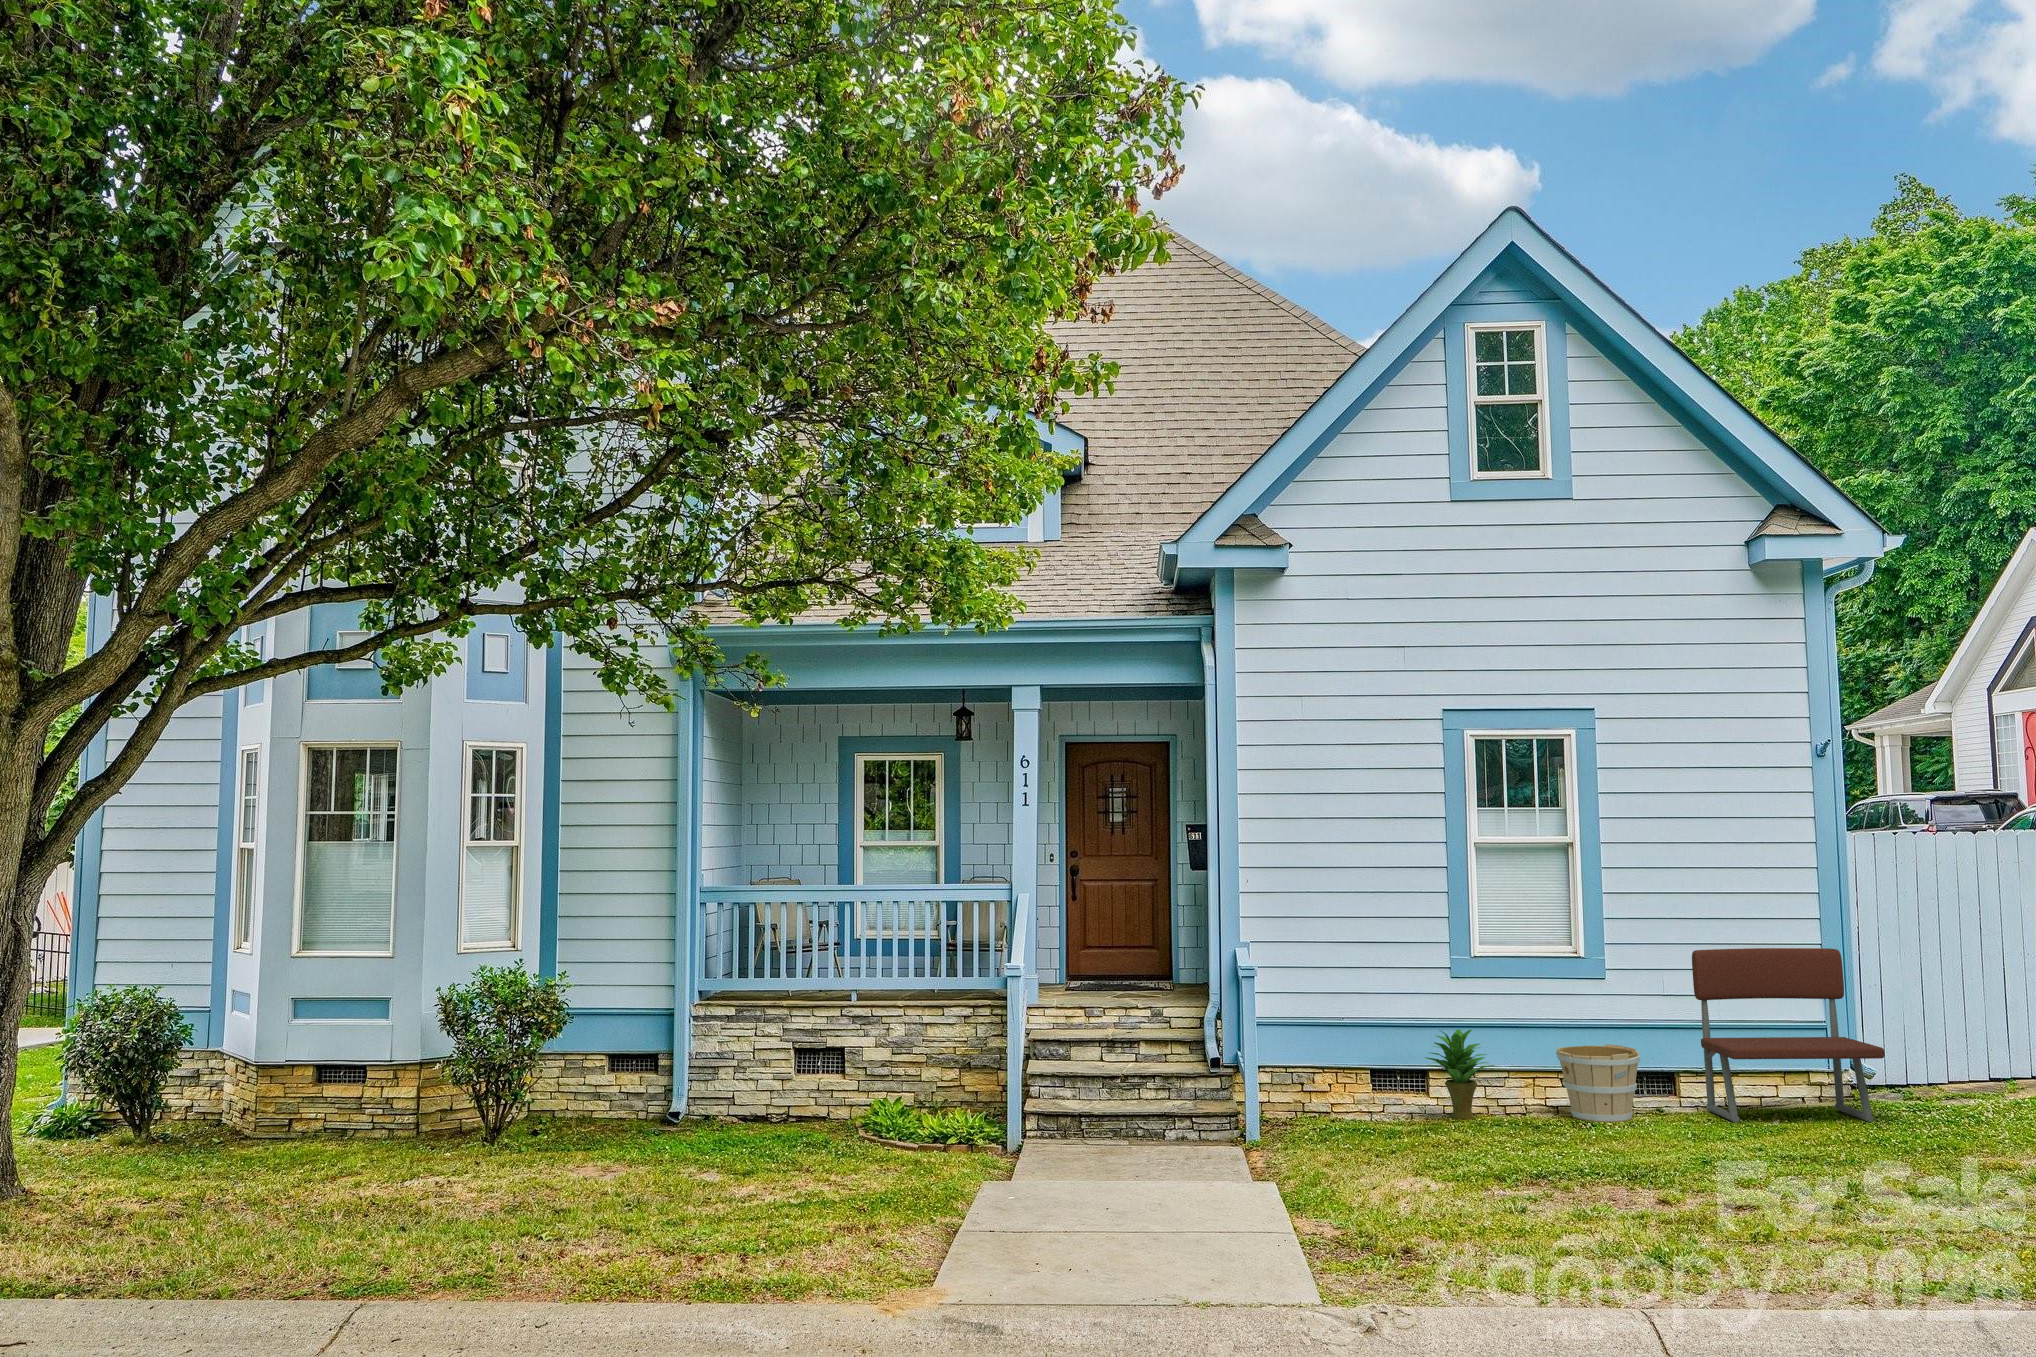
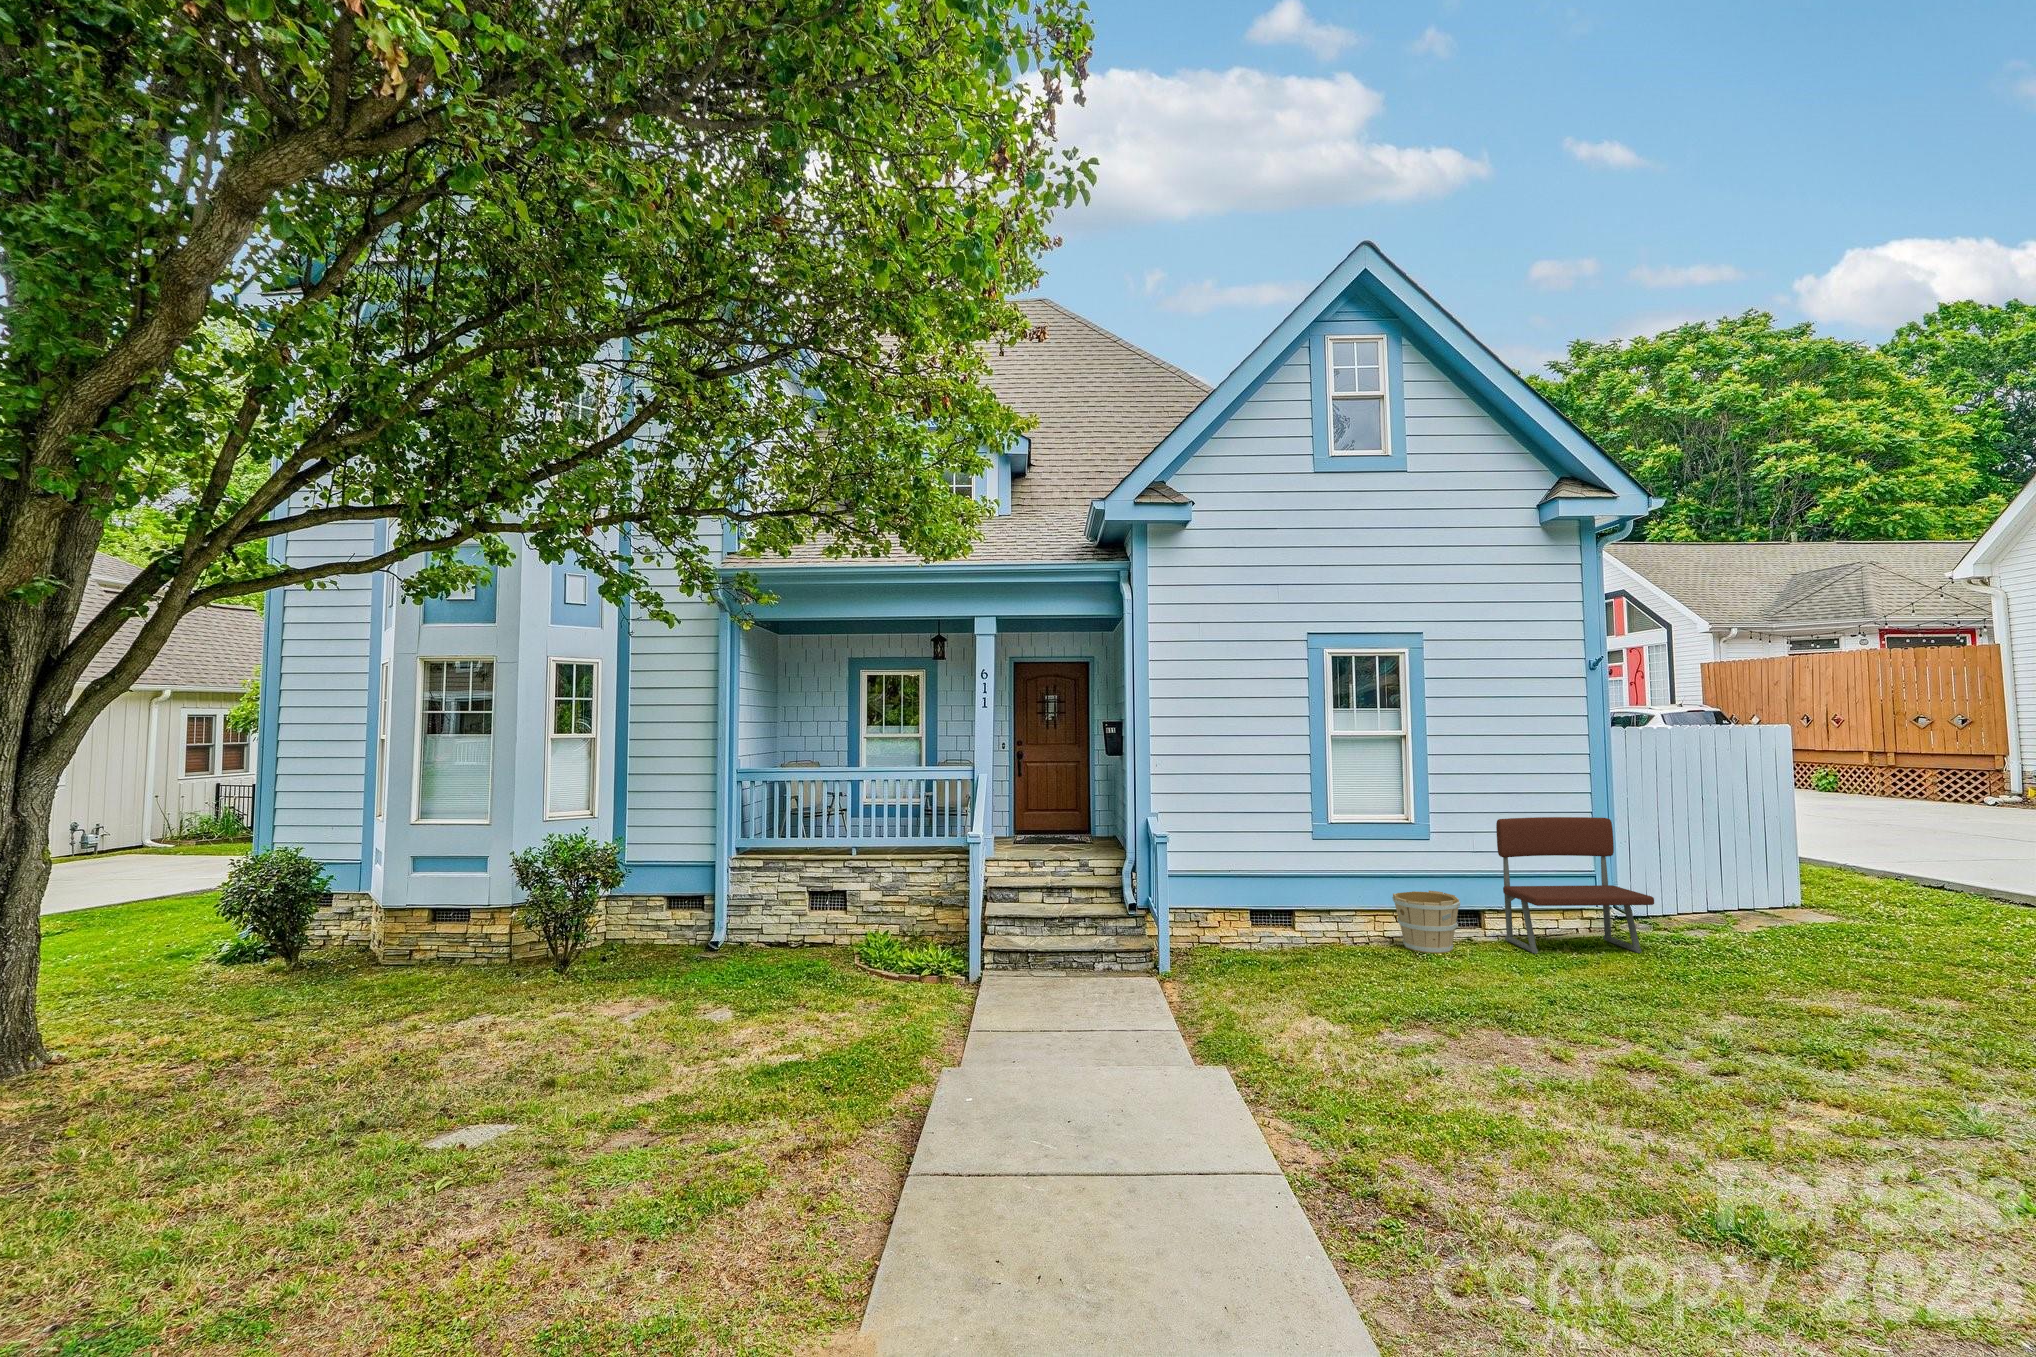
potted plant: present [1425,1029,1495,1119] -> none [1291,880,1347,950]

